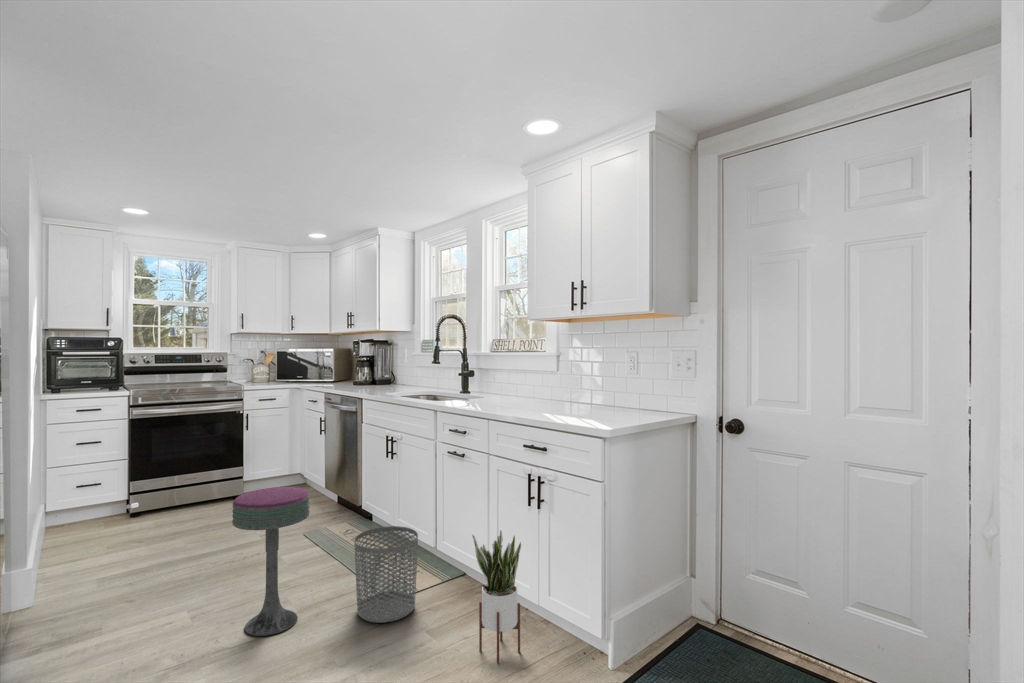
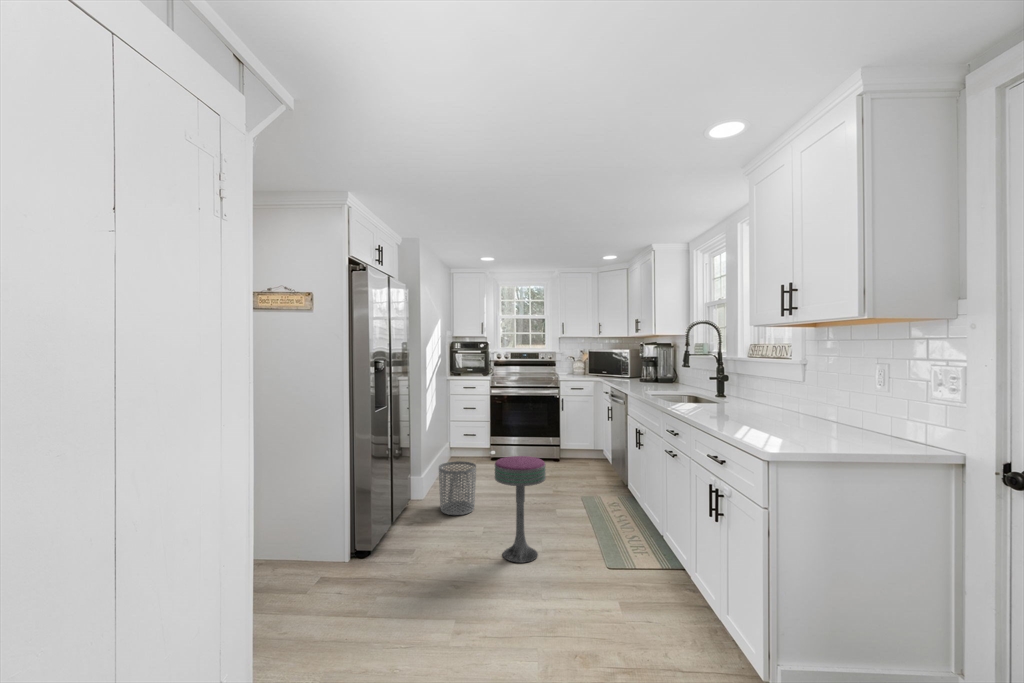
waste bin: present [354,526,418,623] -> present [439,461,476,515]
potted plant: present [472,530,521,663] -> none [638,528,691,655]

